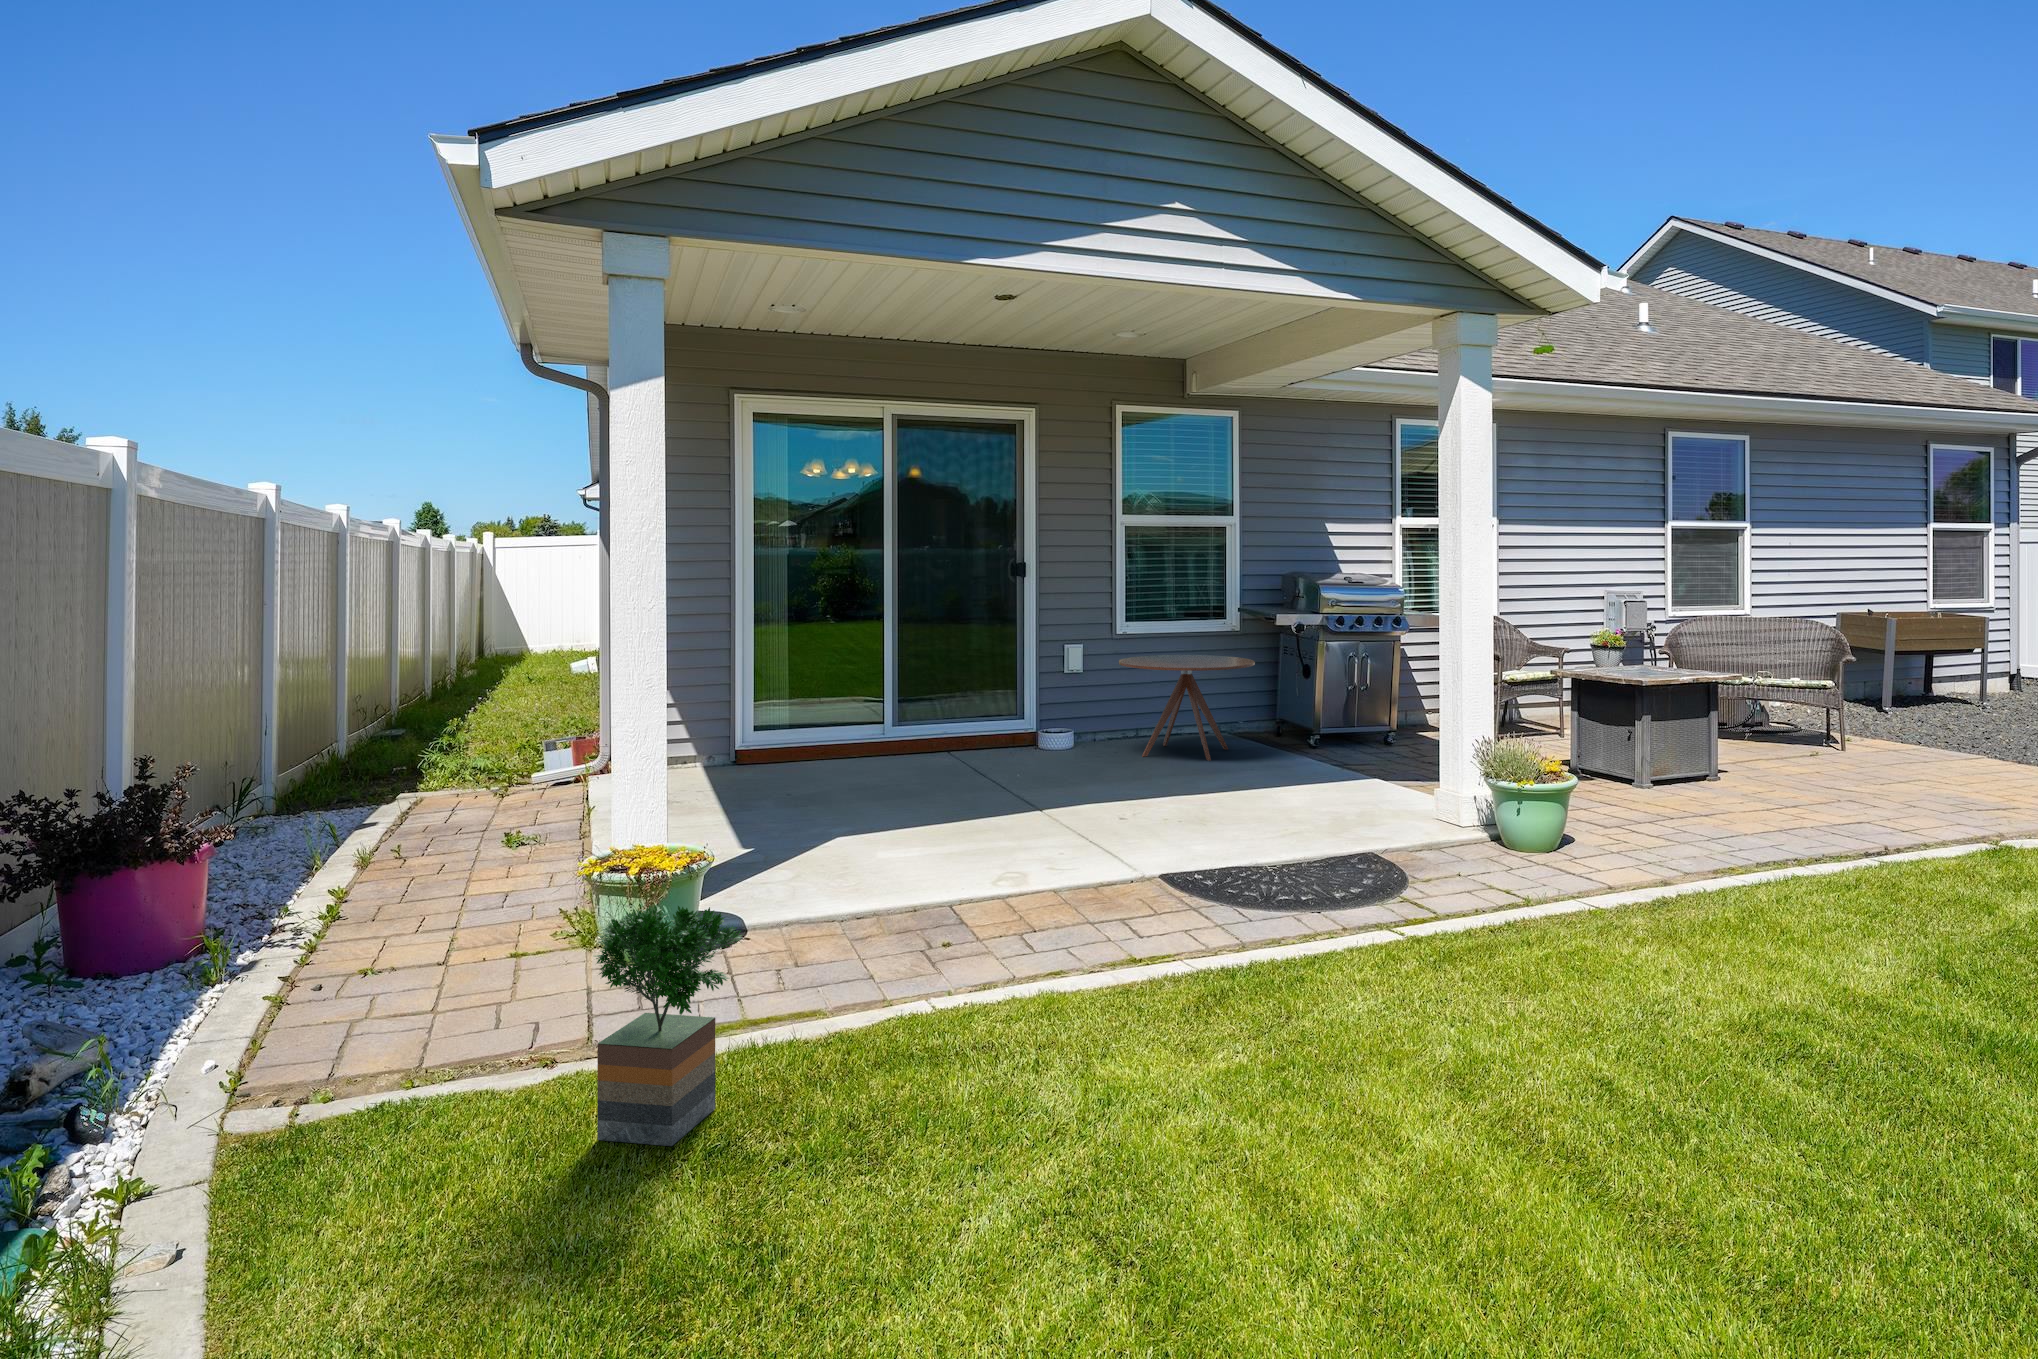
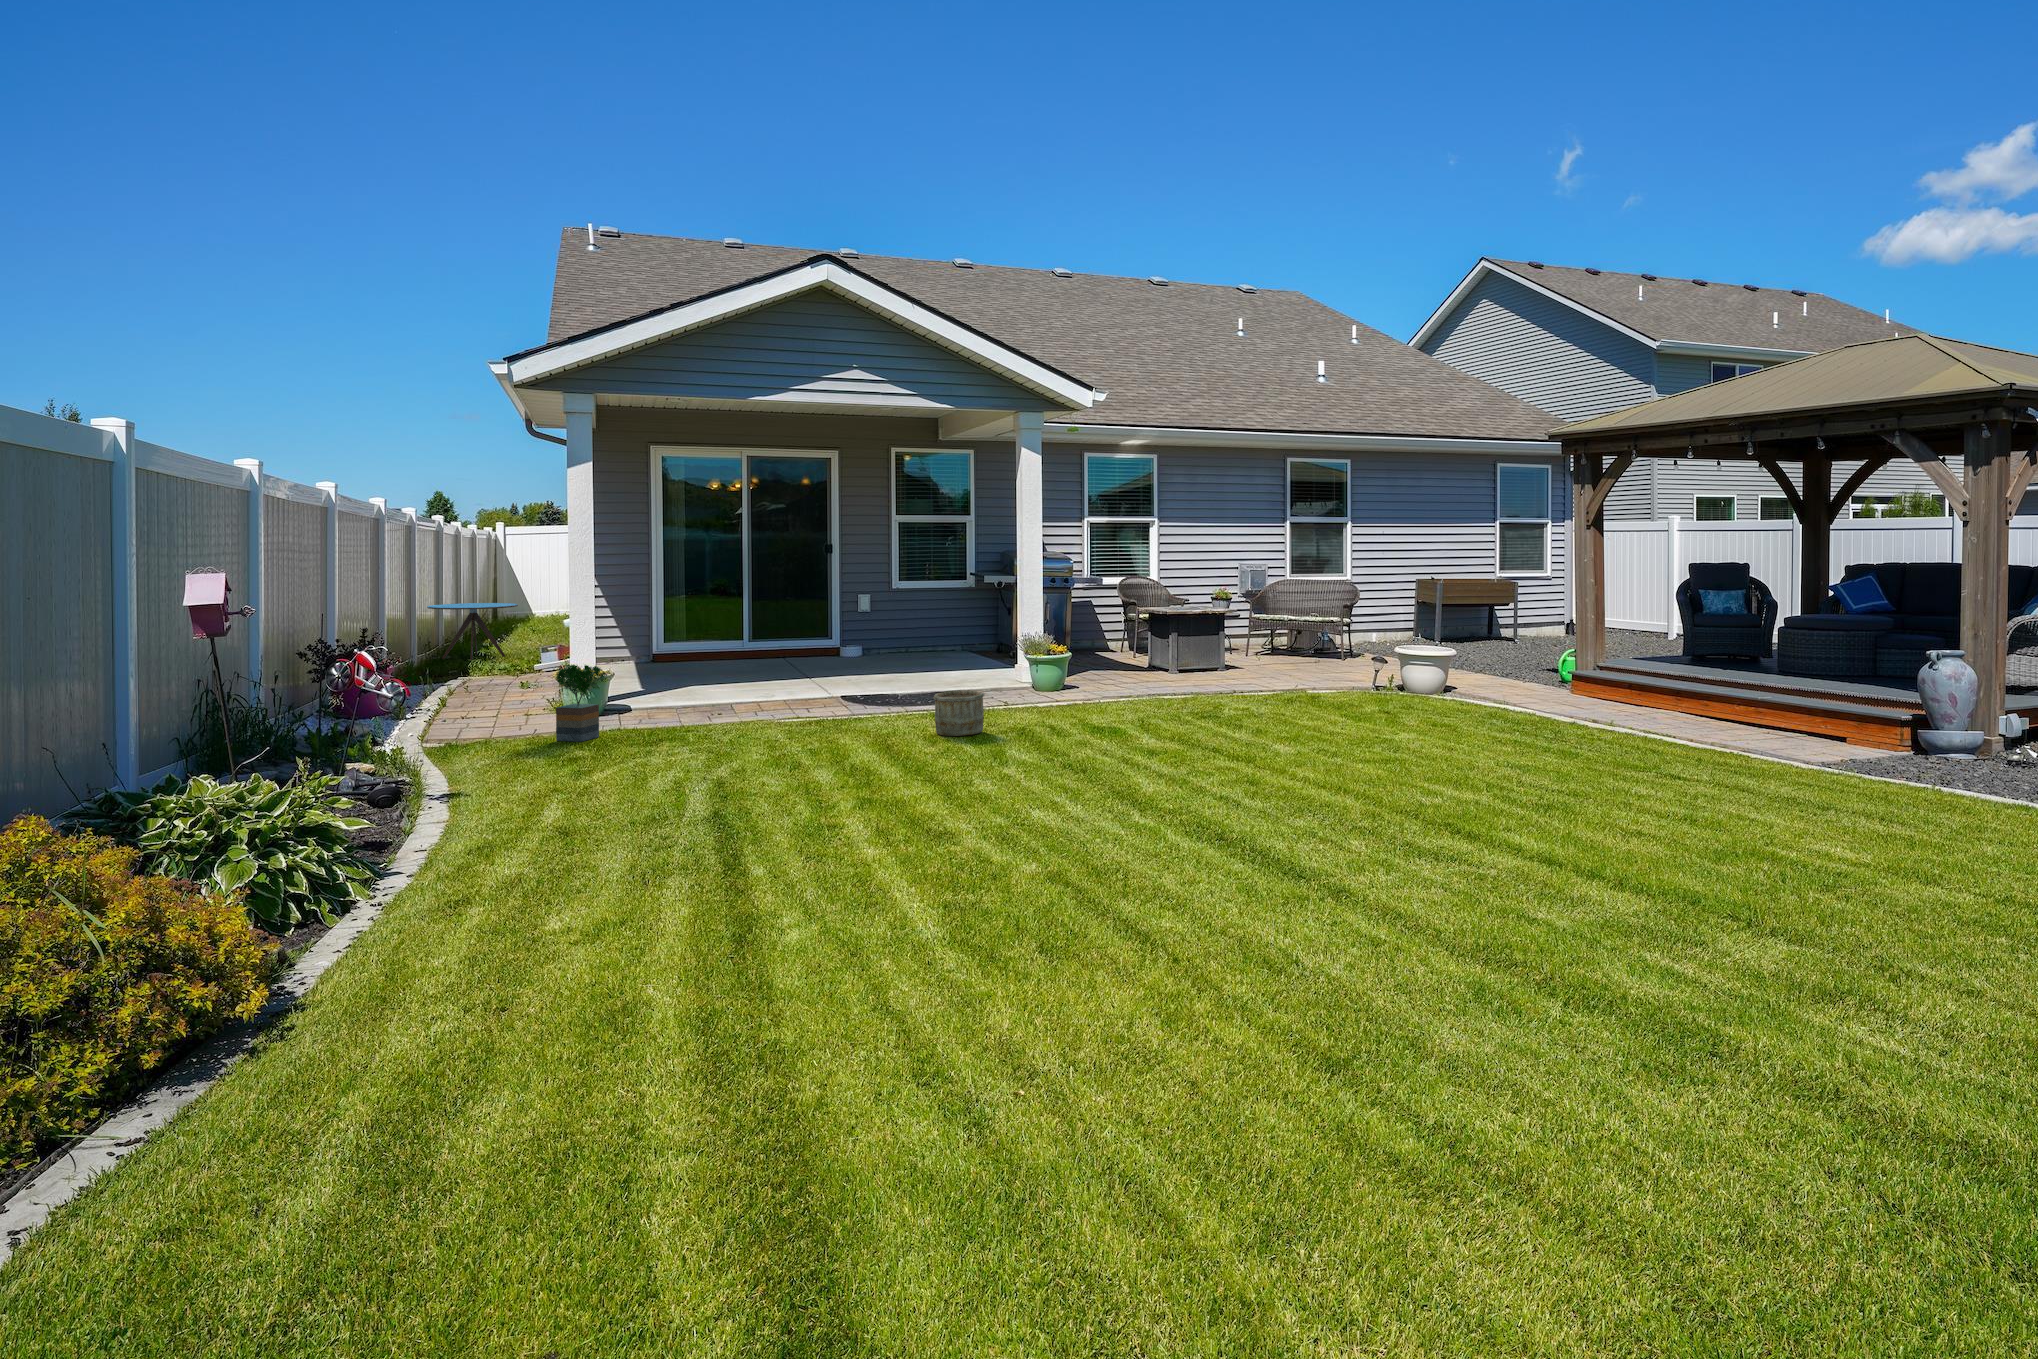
round table: present [1119,655,1255,761] -> present [427,603,518,660]
wooden bucket: none [1595,944,1742,1095] -> present [933,690,984,736]

